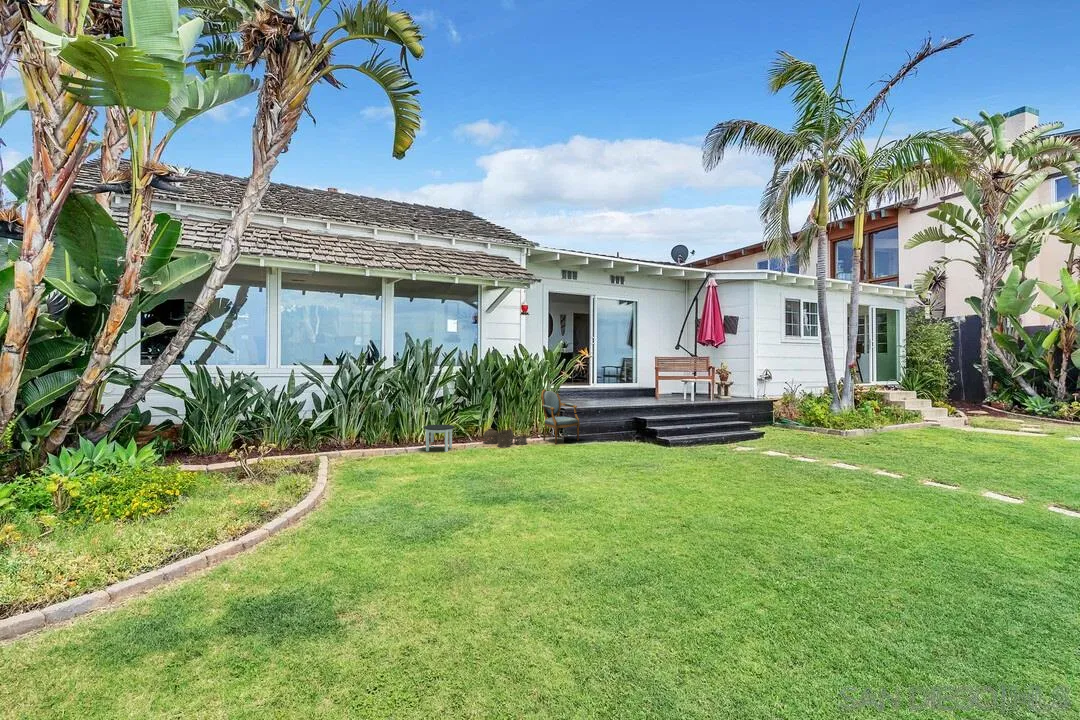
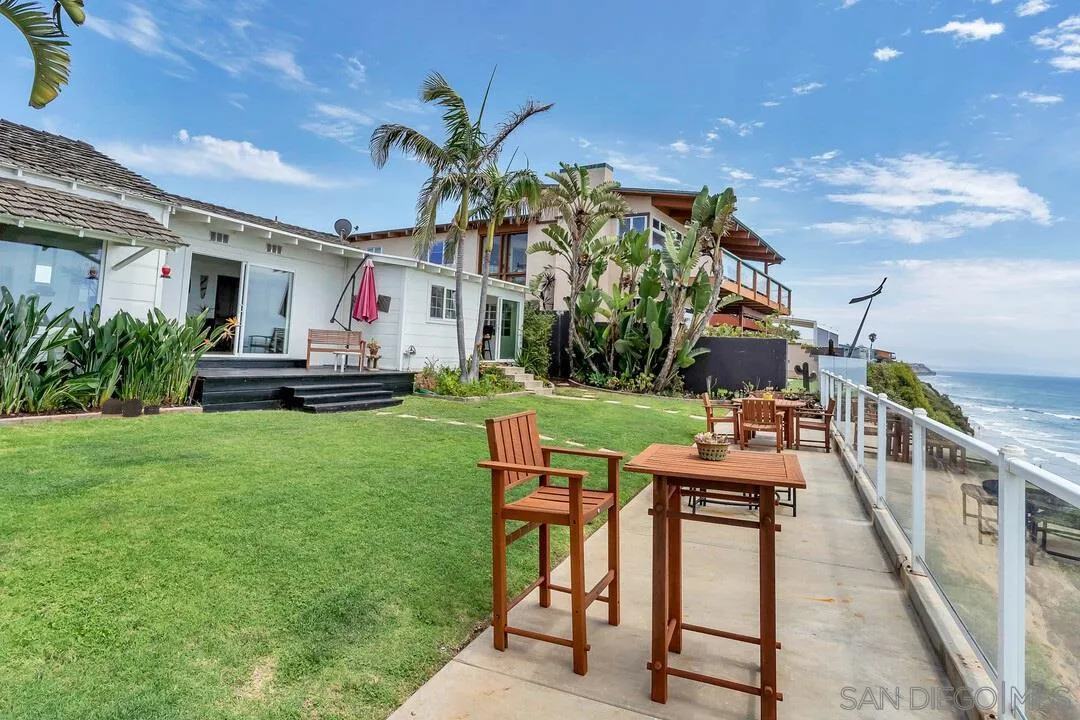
armchair: present [541,389,580,444] -> none [179,357,223,413]
round table: present [424,424,454,452] -> none [19,393,64,423]

